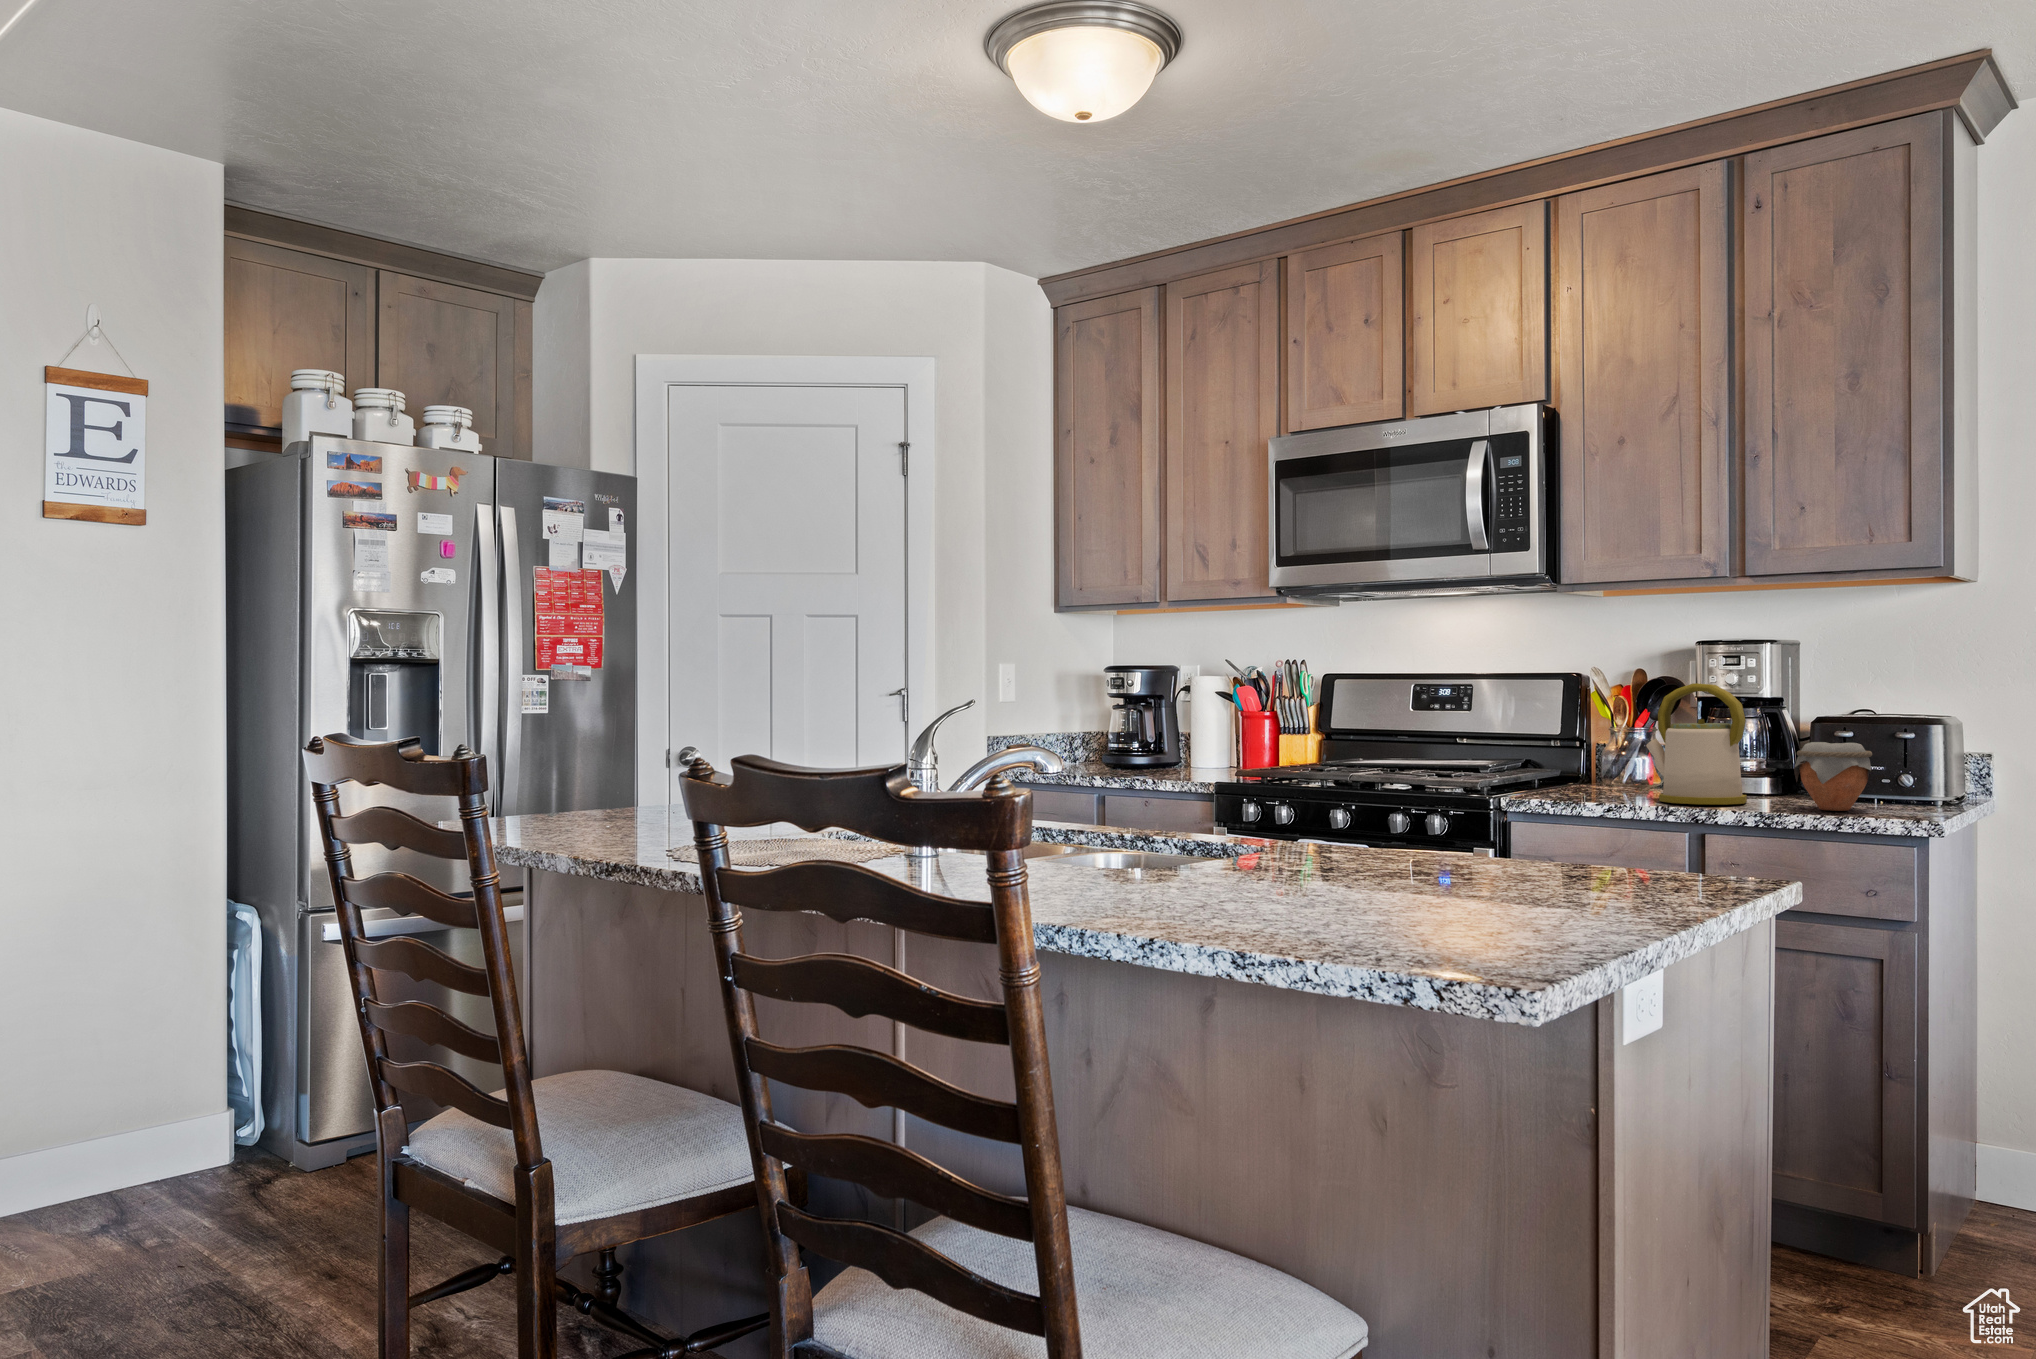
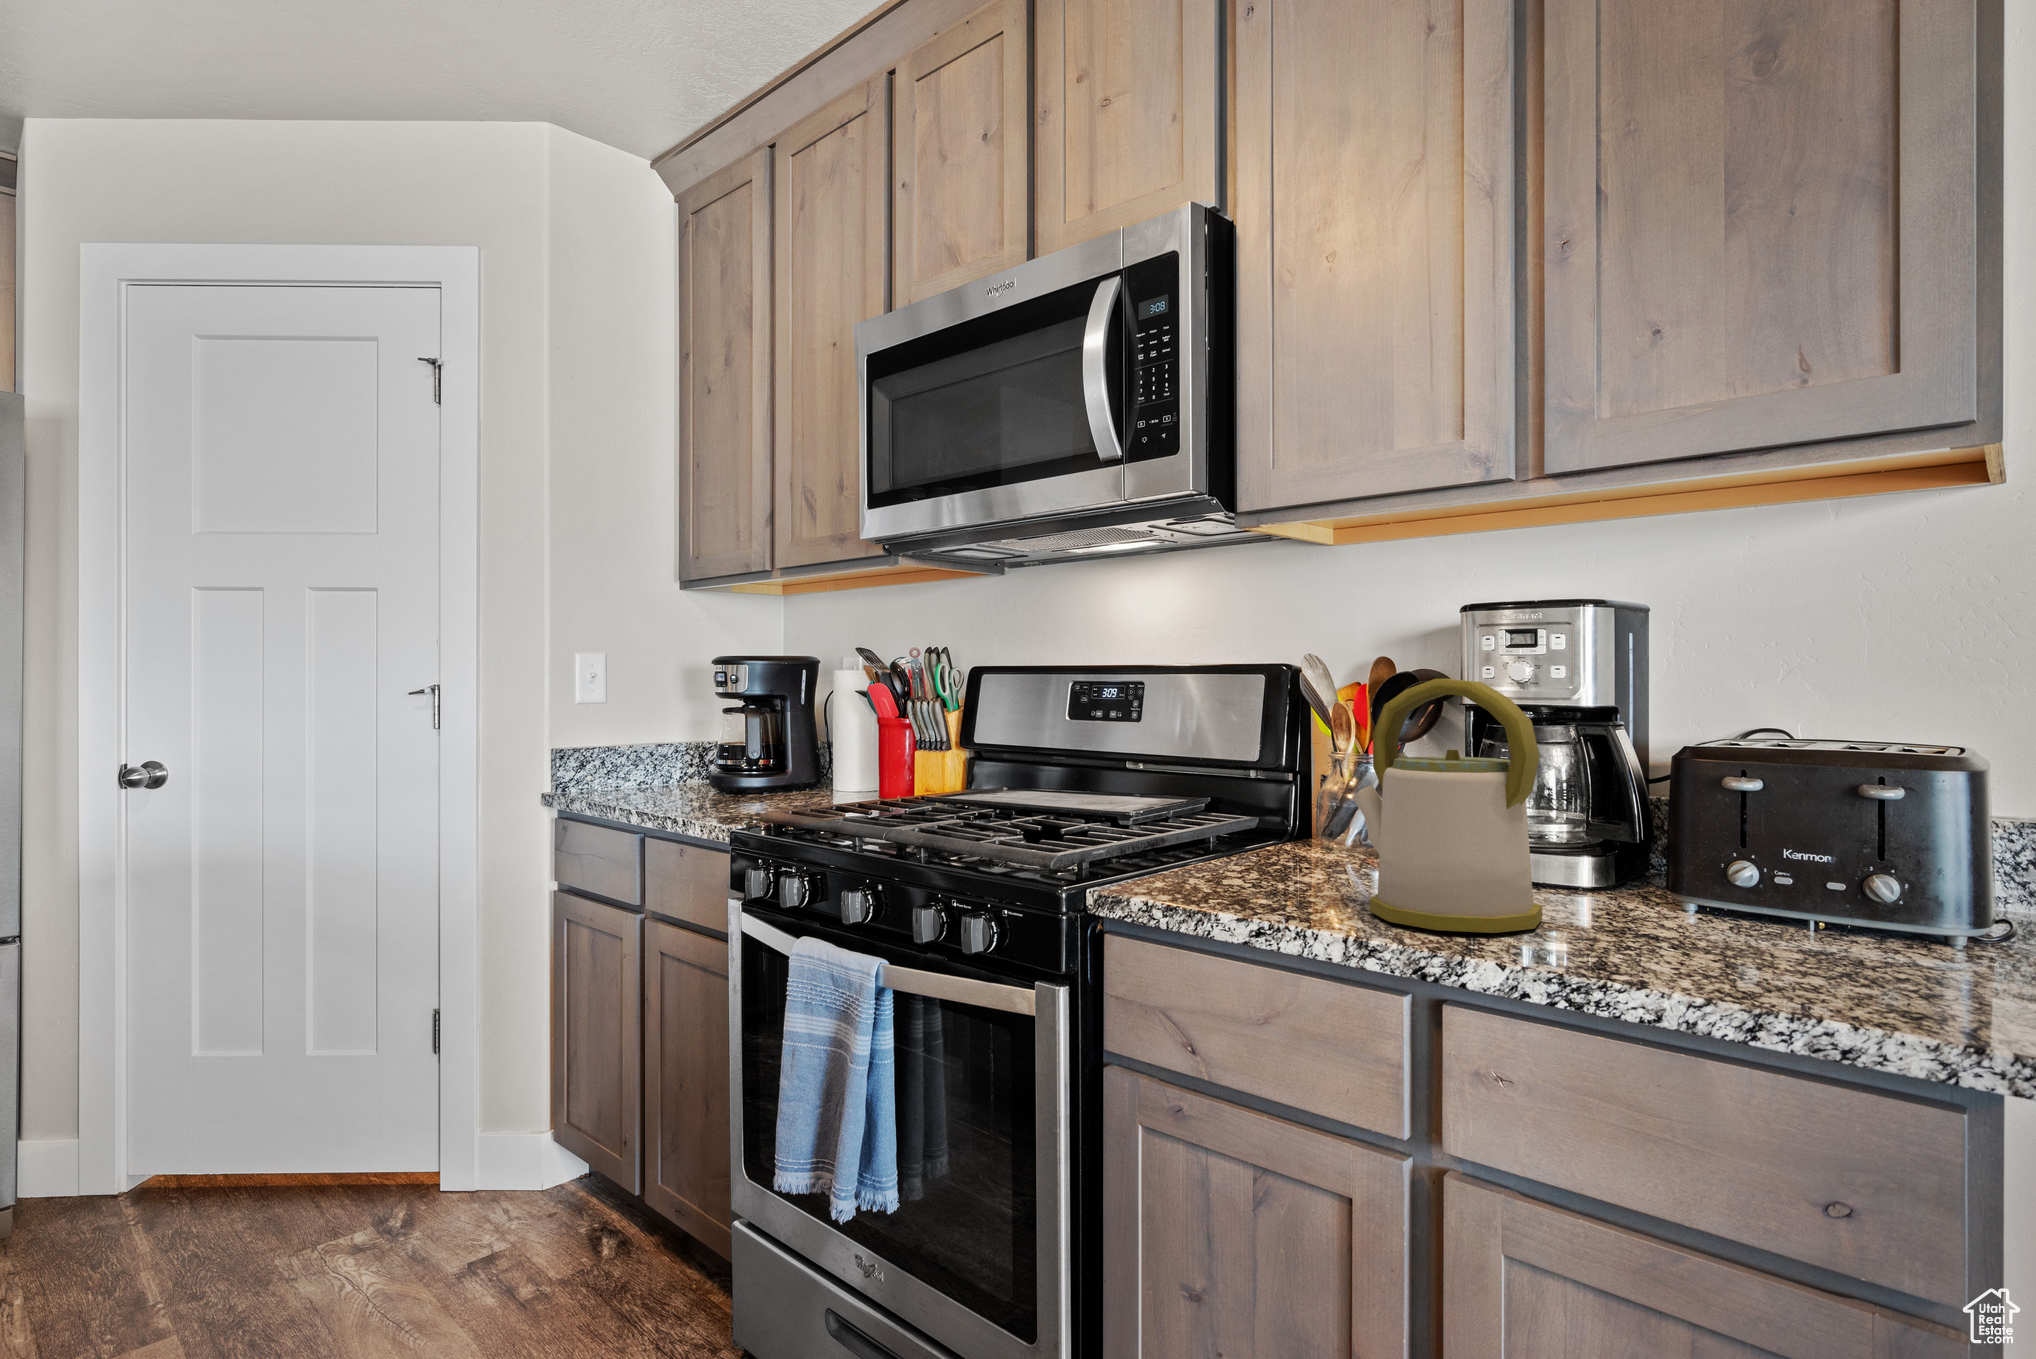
jar: present [1794,742,1872,811] -> none [1641,807,1822,969]

